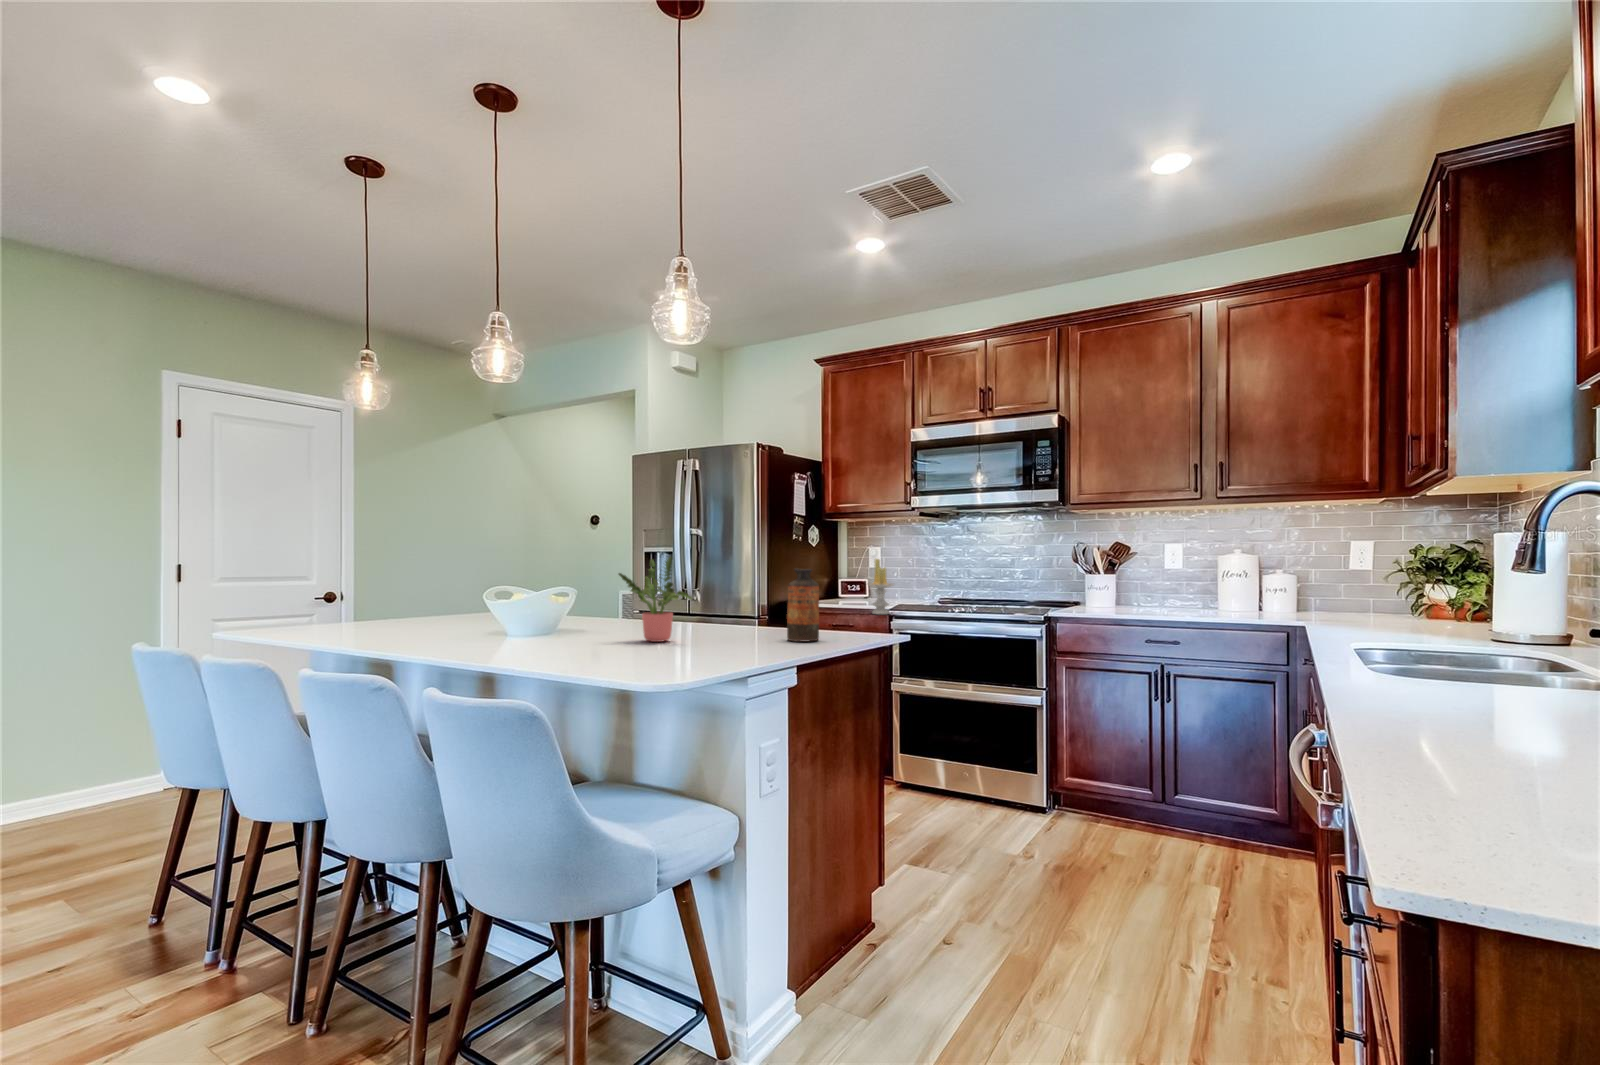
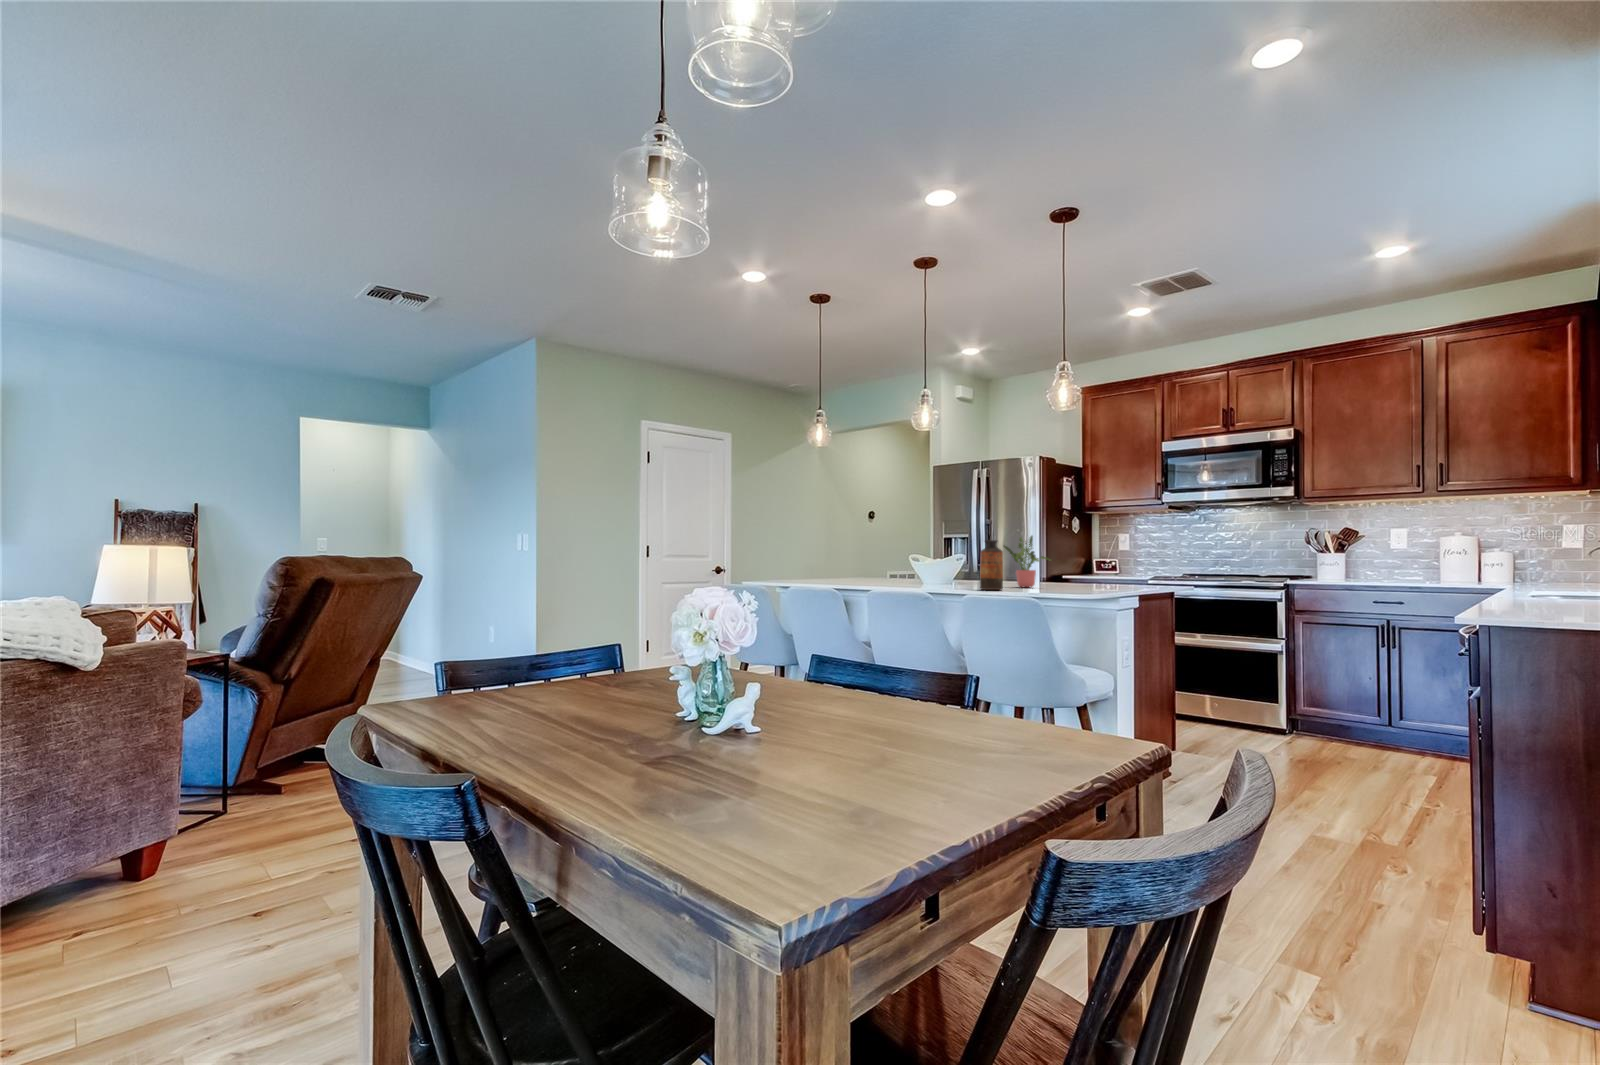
candle: present [868,559,893,614] -> none [1134,541,1158,582]
bottle: present [787,569,819,642] -> present [980,540,1003,590]

